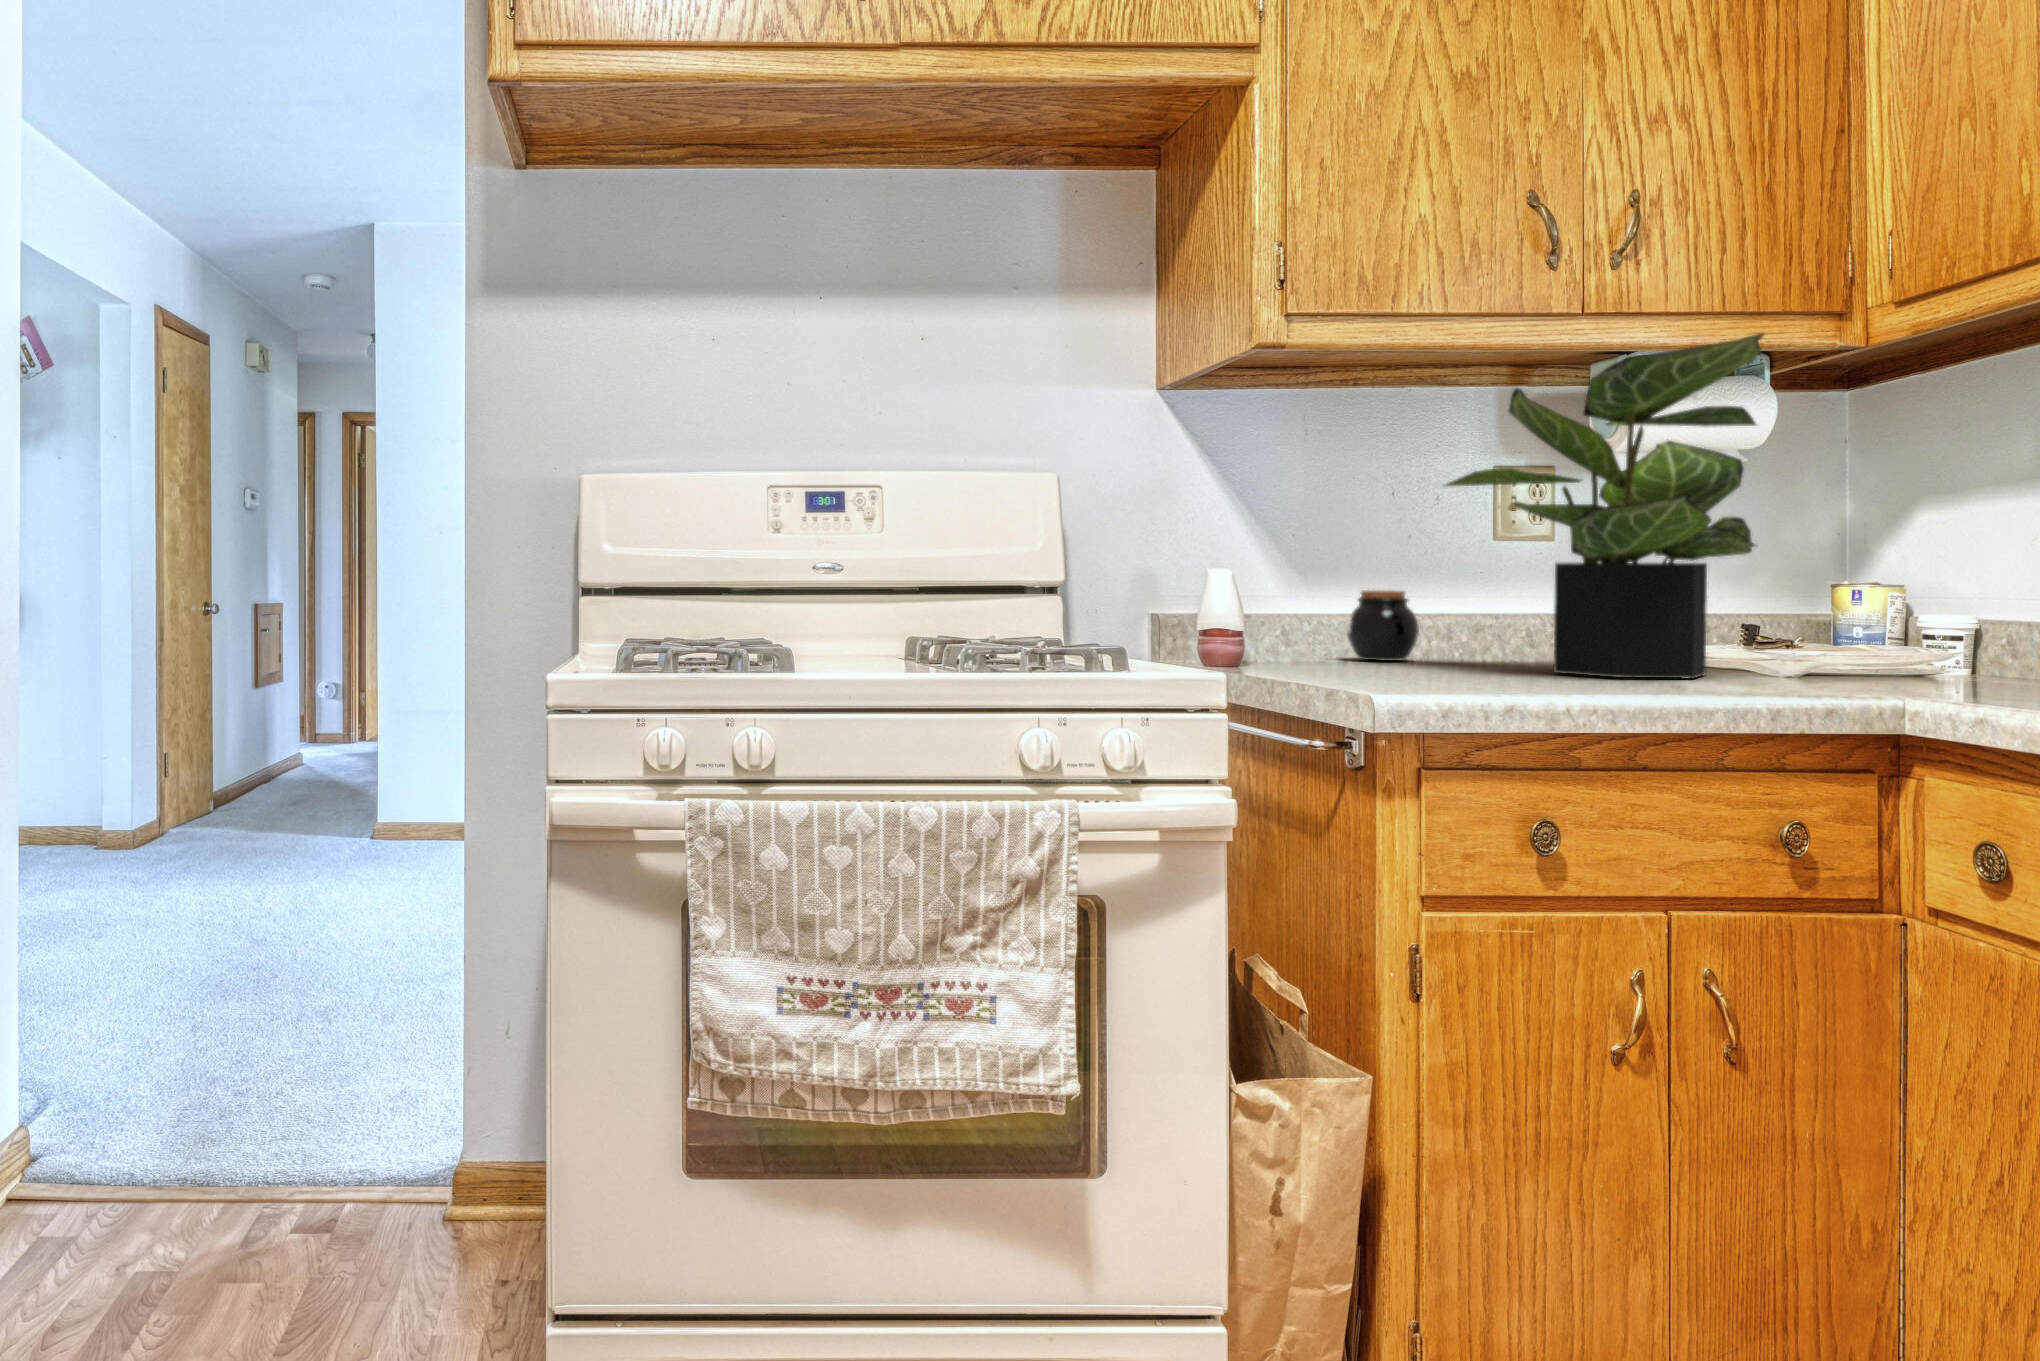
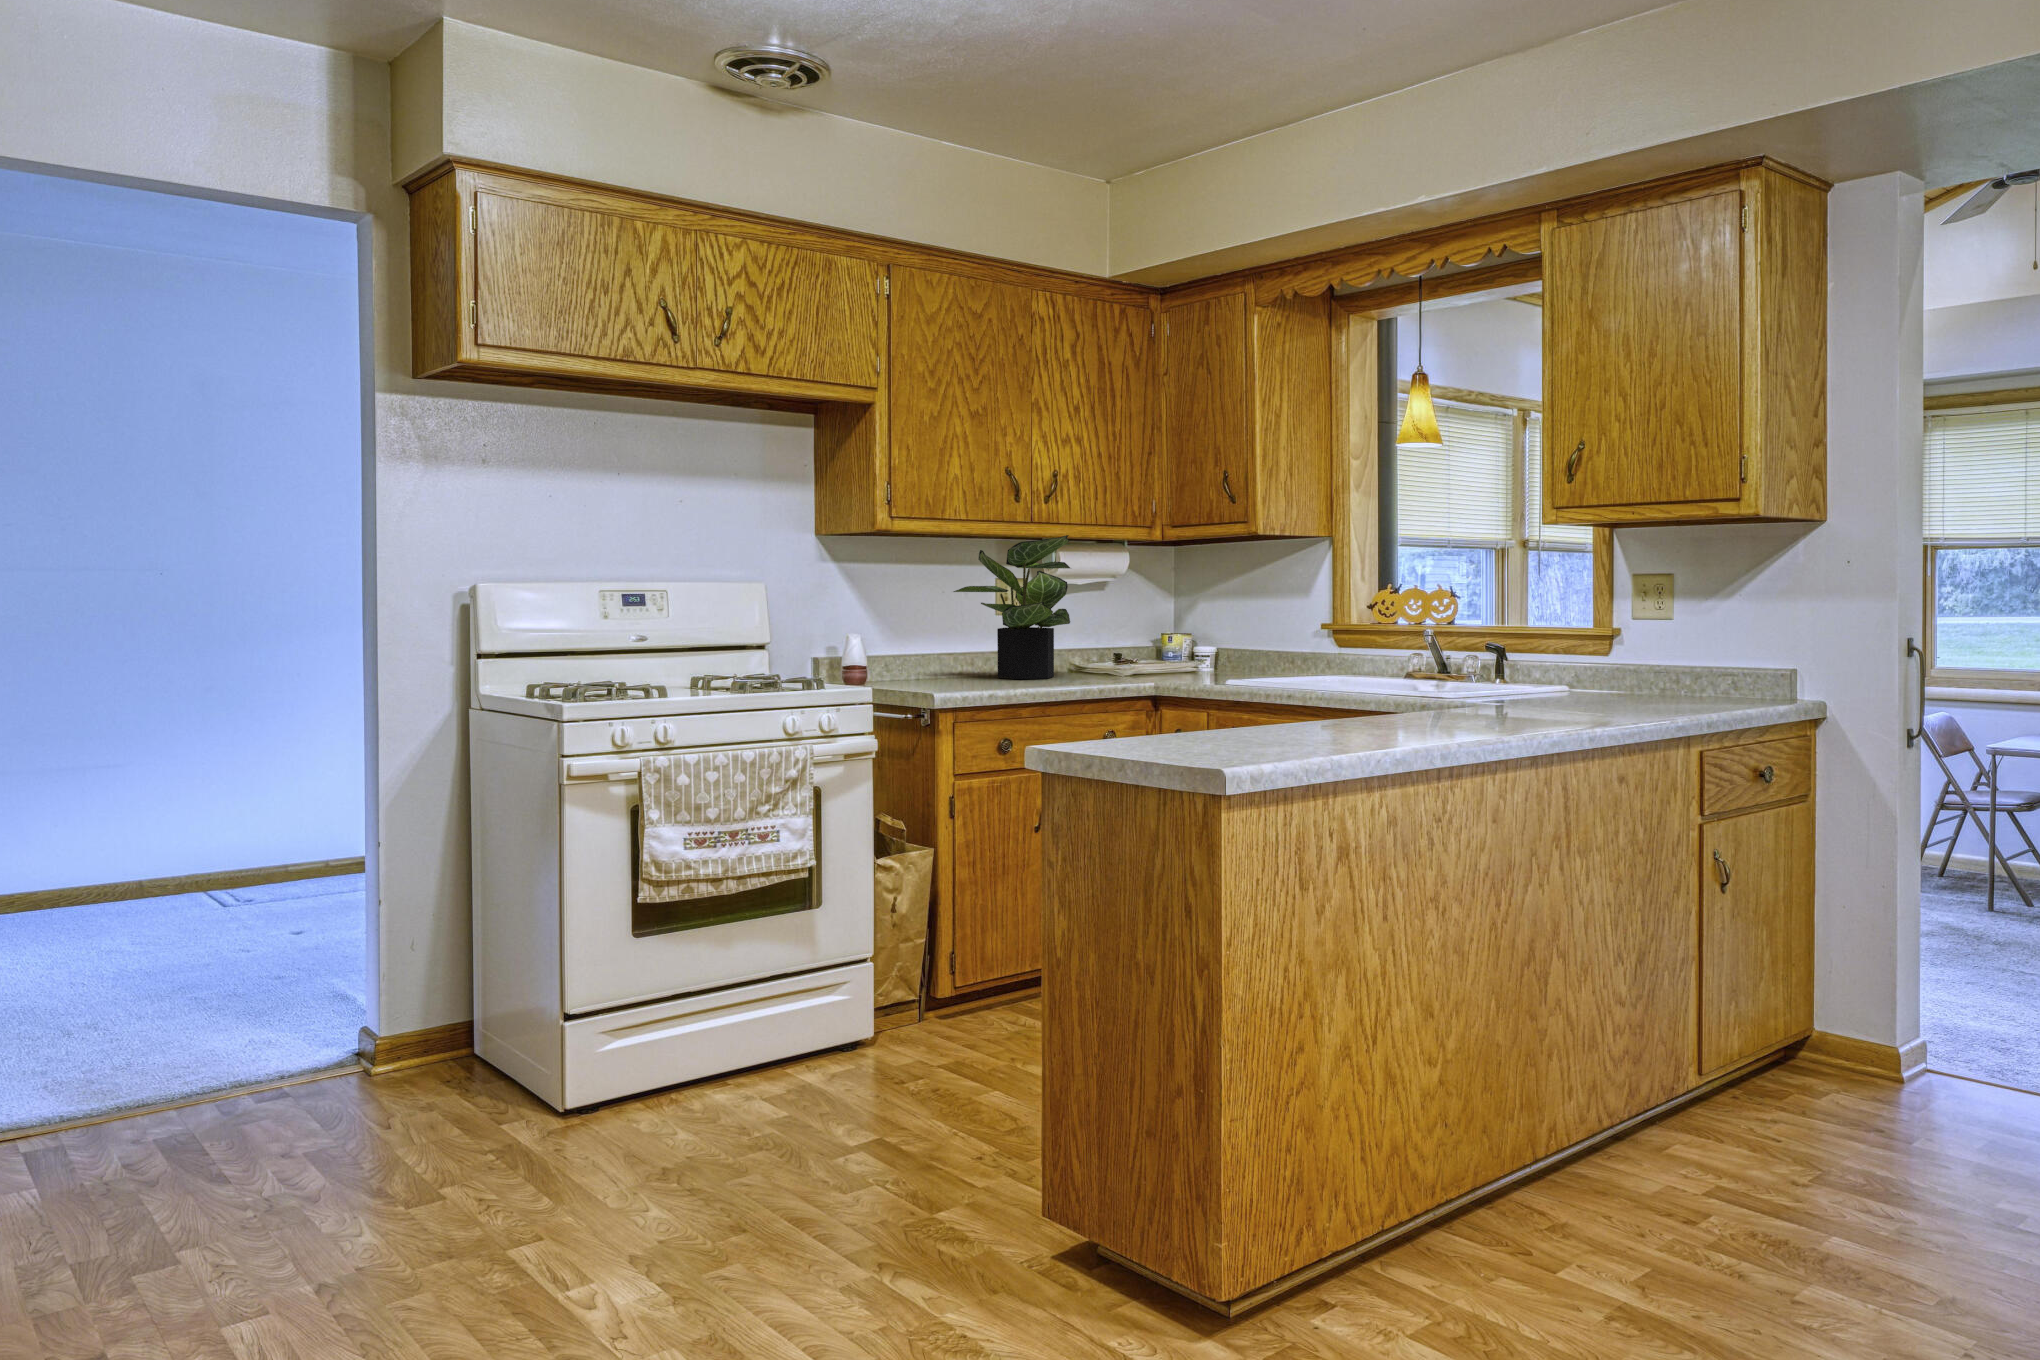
jar: present [1348,590,1419,661] -> none [914,639,945,673]

